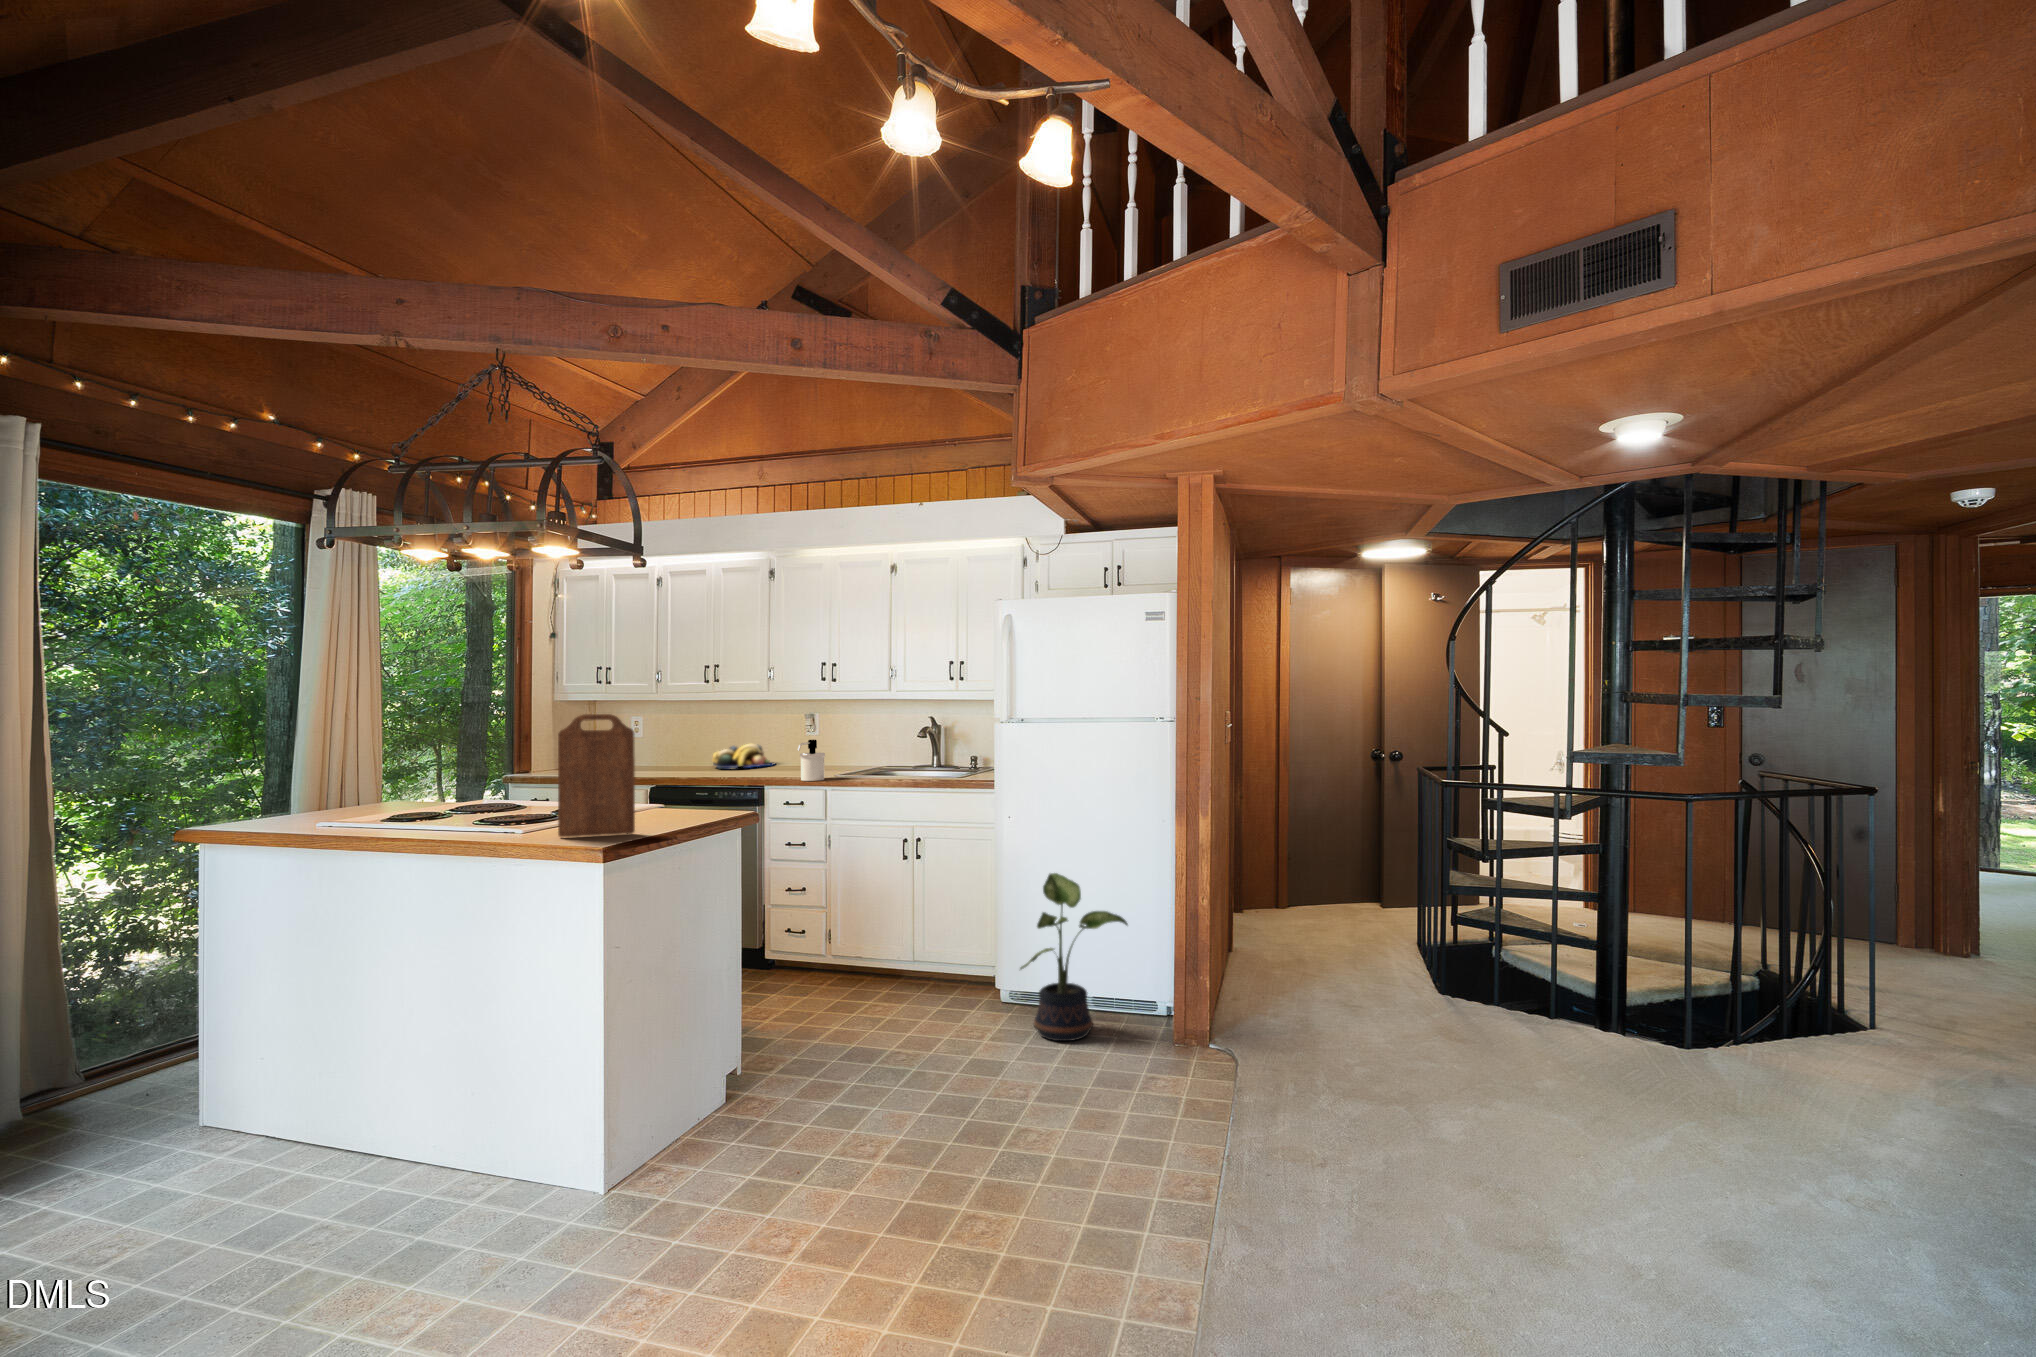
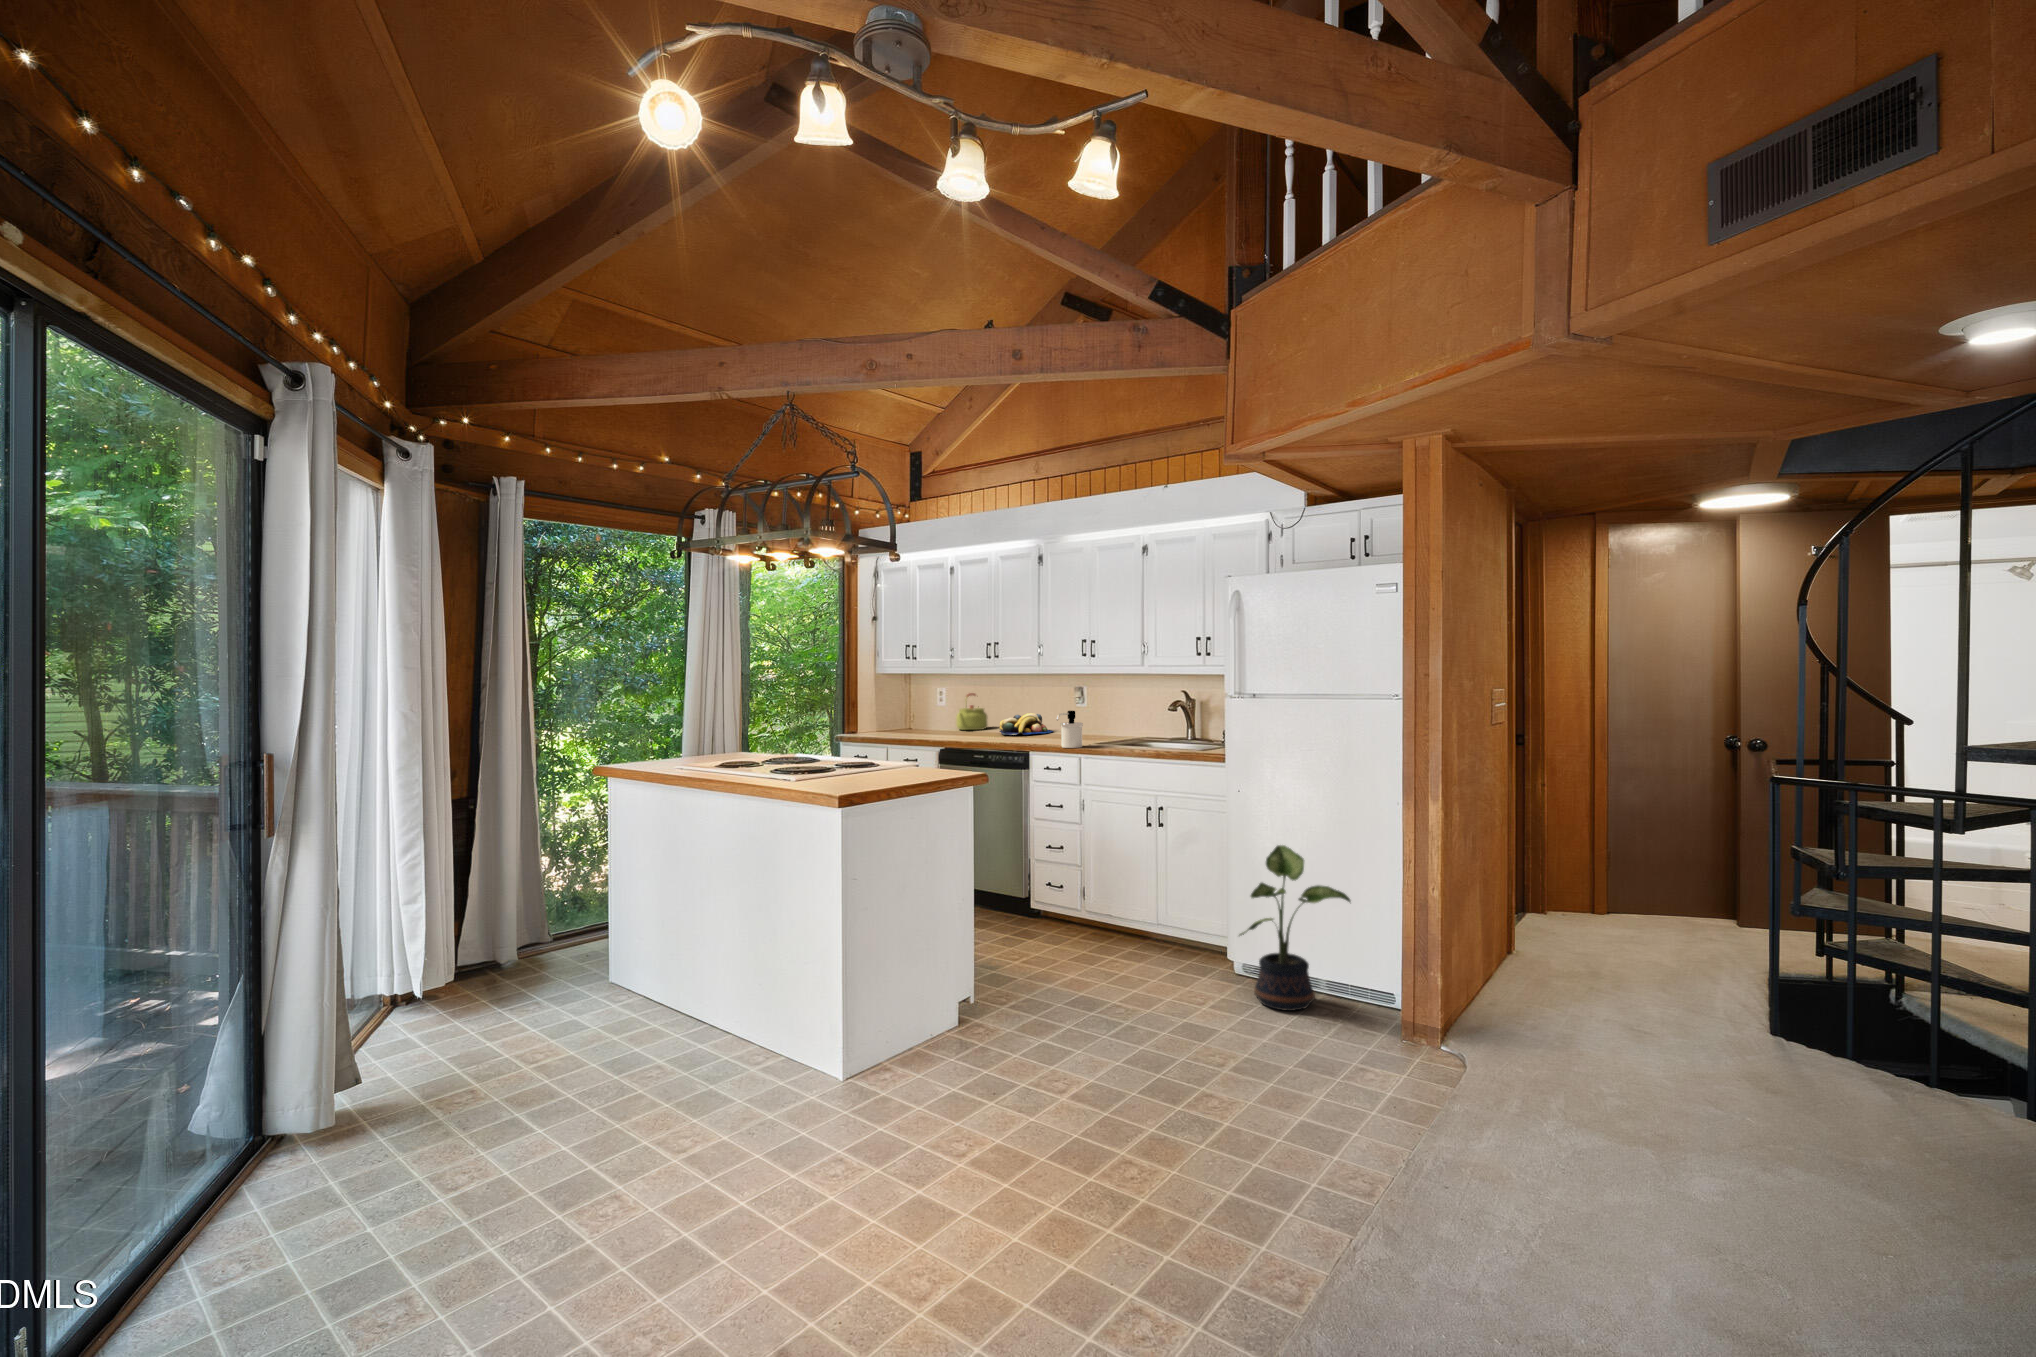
cutting board: present [558,714,635,837] -> none [807,689,866,790]
kettle: none [654,721,692,764] -> present [956,693,987,730]

